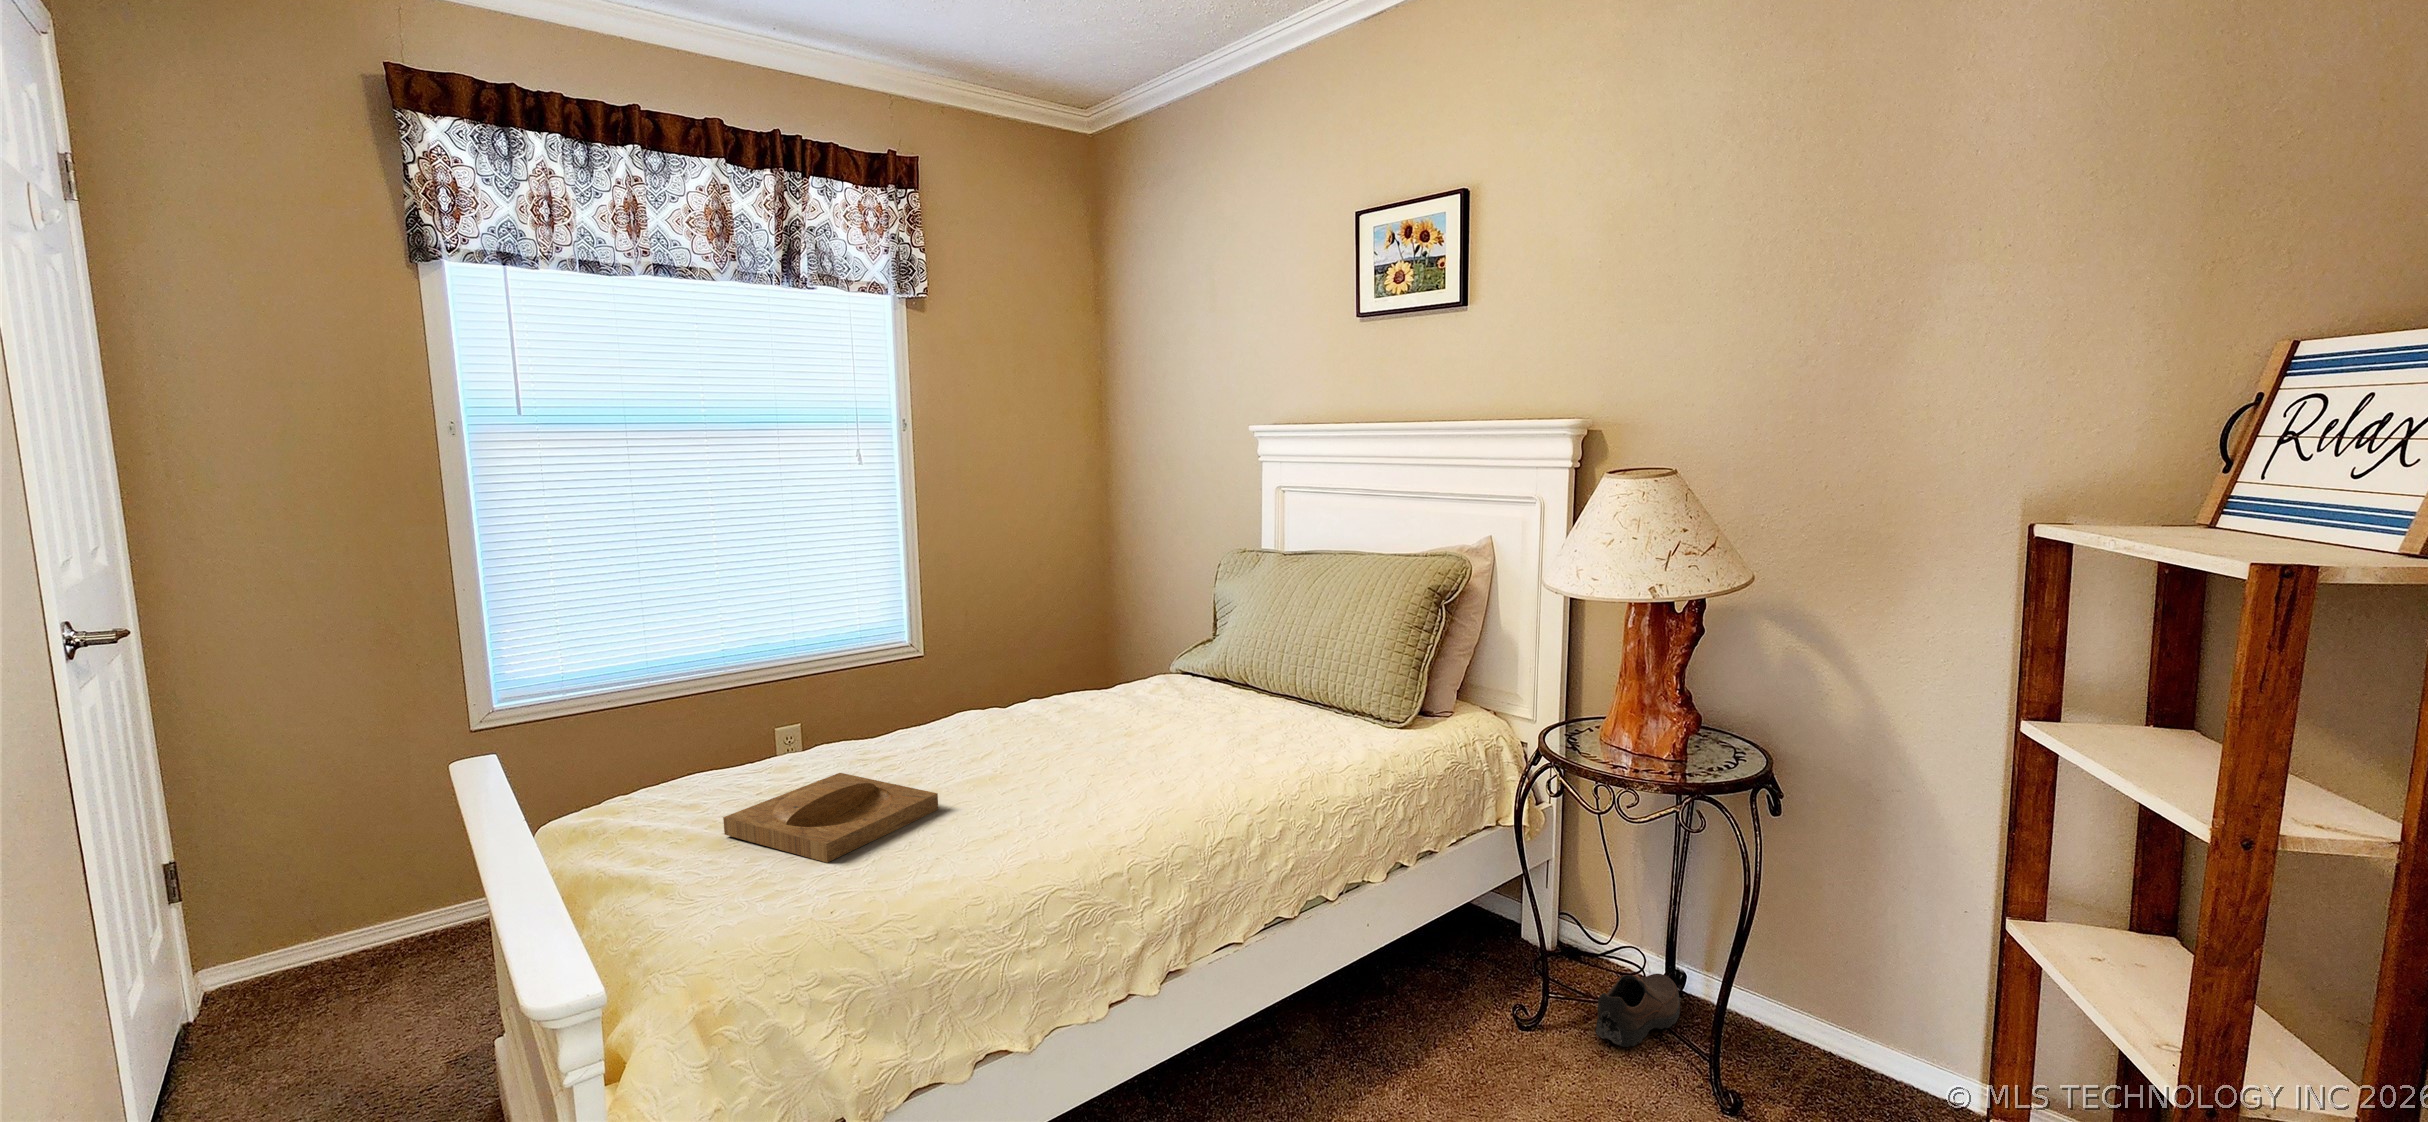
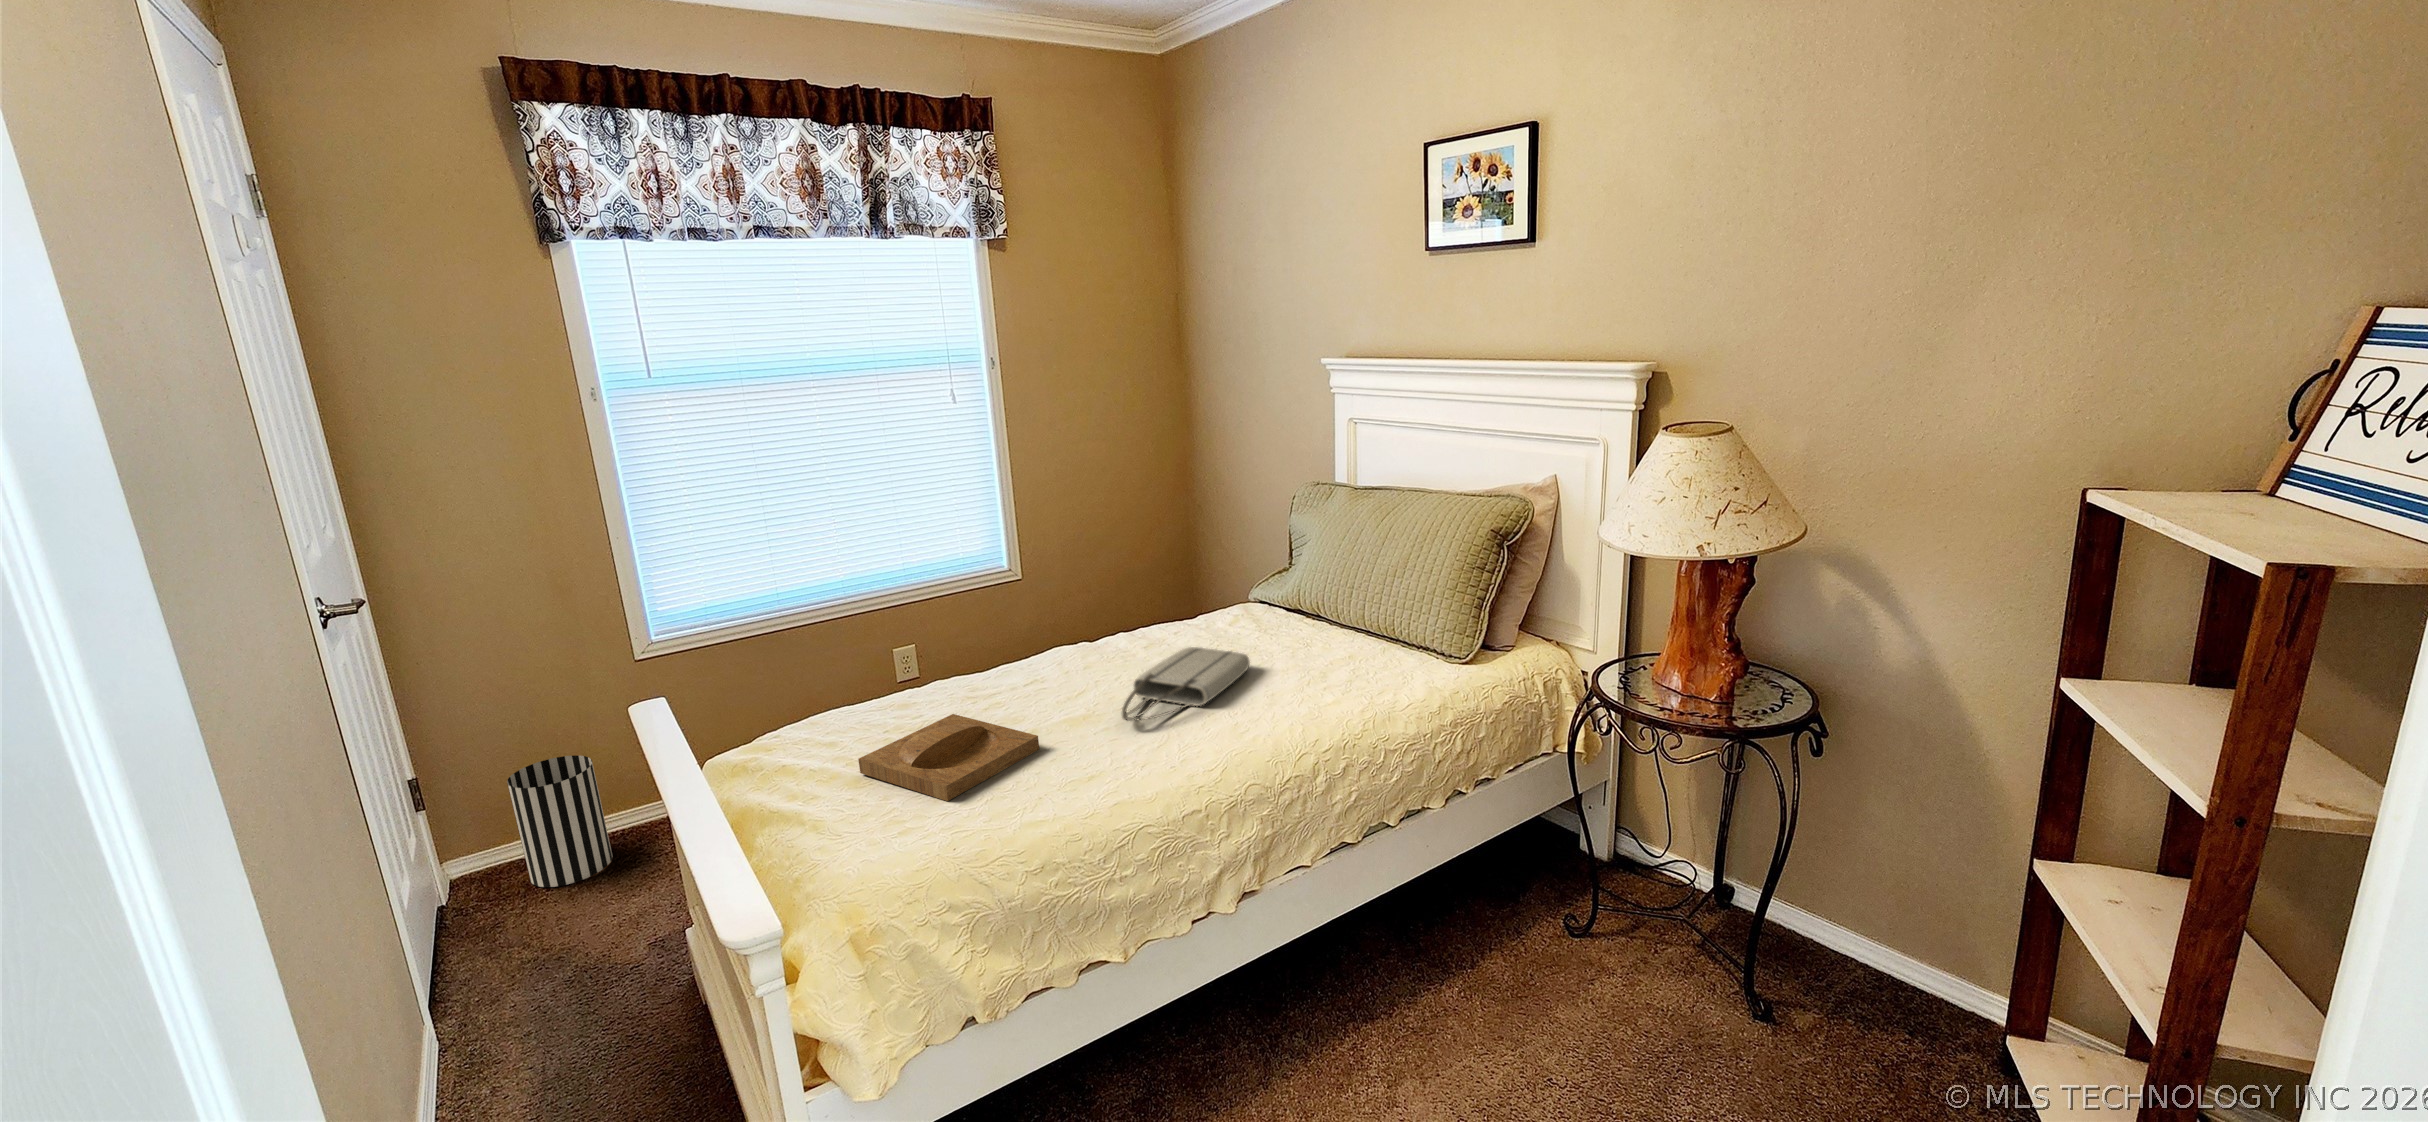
tote bag: none [1034,709,1175,779] -> present [1122,647,1250,721]
wastebasket: none [293,839,418,998] -> present [507,755,613,887]
shoe: present [1595,974,1680,1047] -> none [1642,888,1726,956]

